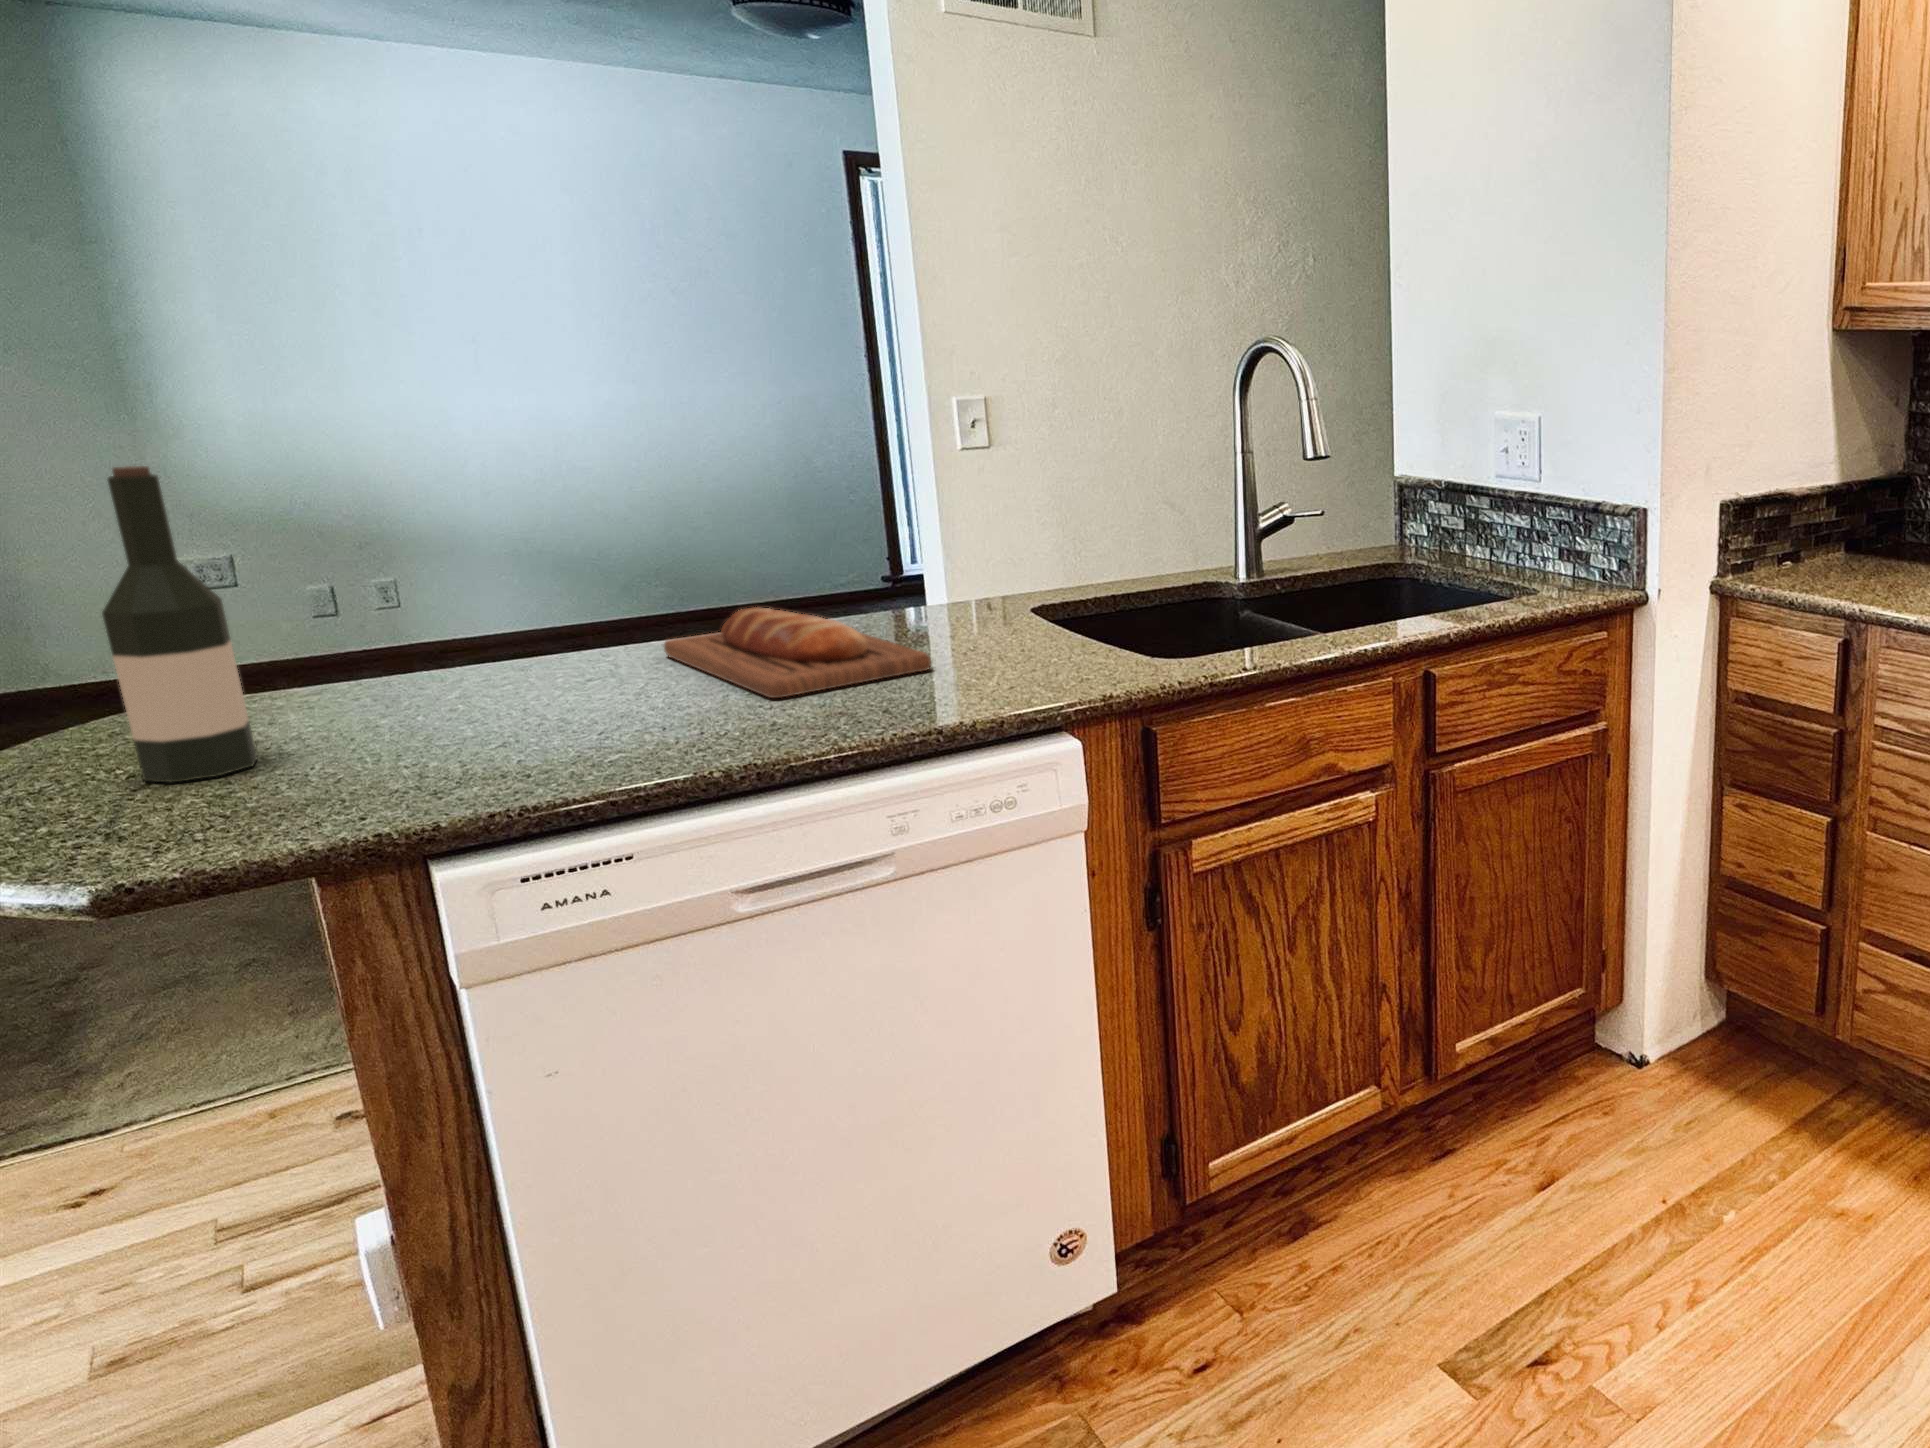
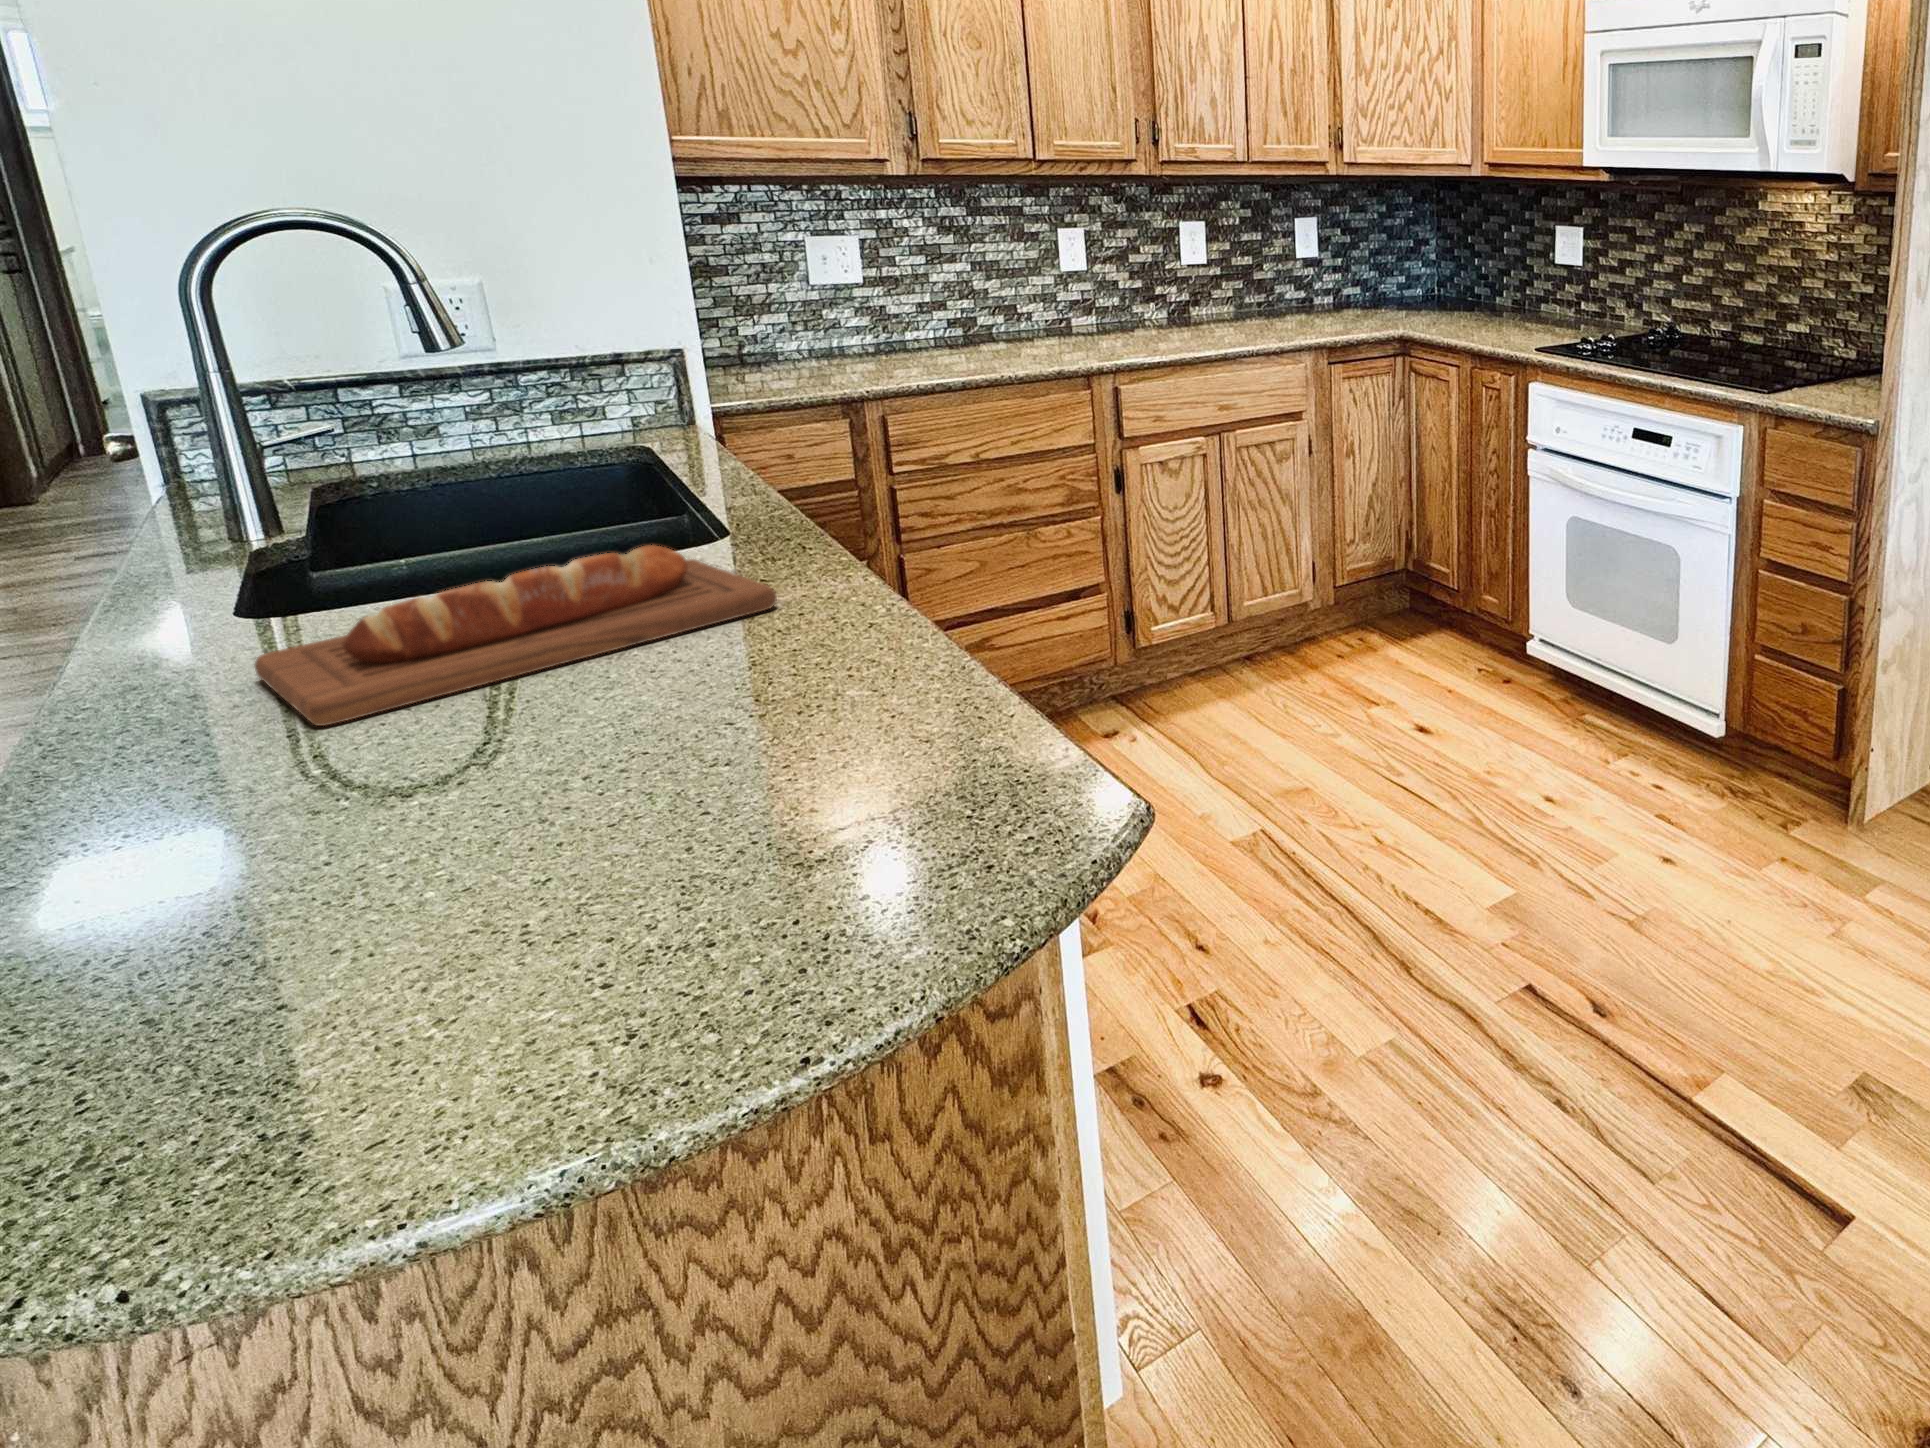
wine bottle: present [102,466,257,782] -> none [760,351,932,811]

